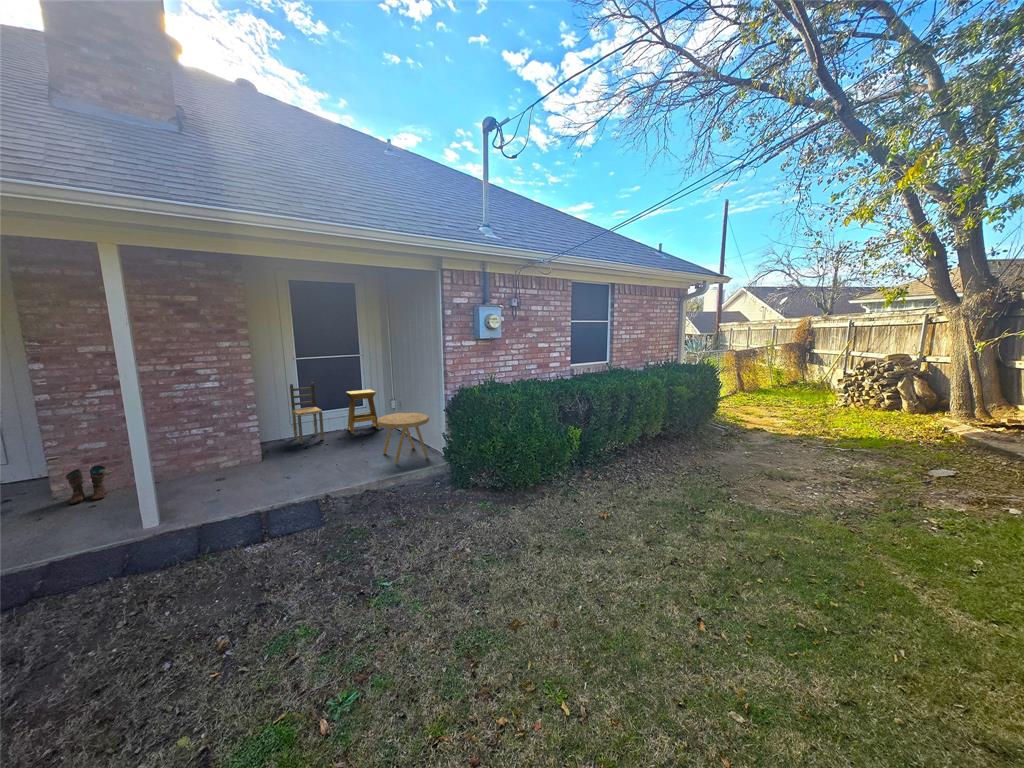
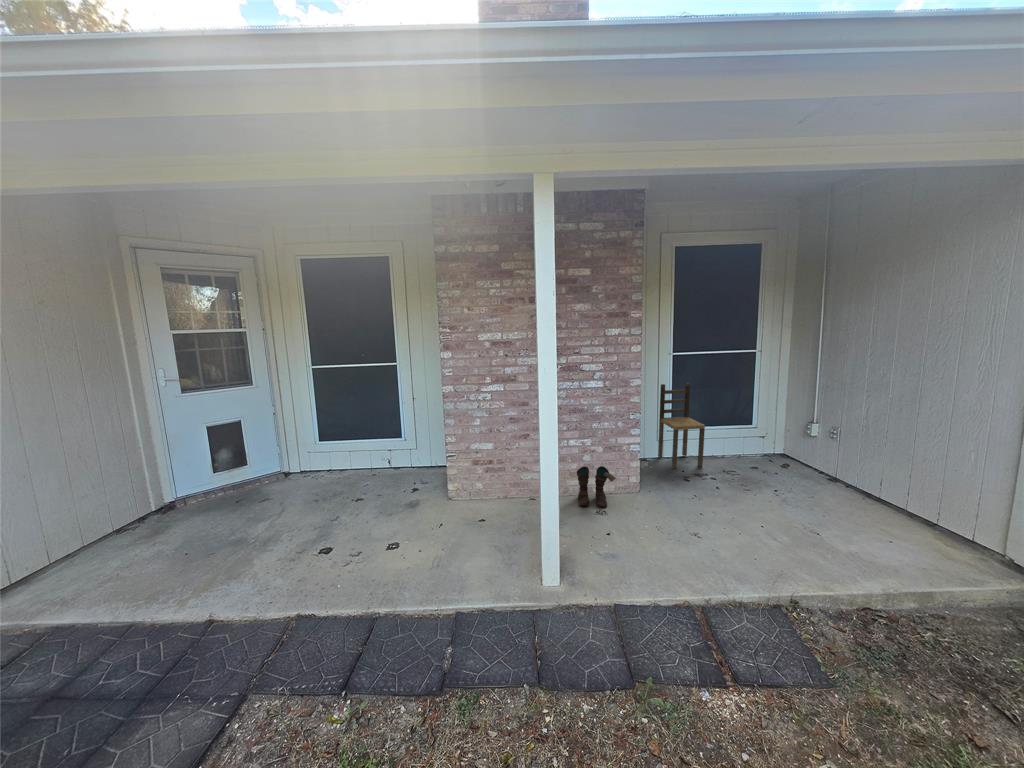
stool: present [346,390,379,433] -> none [725,398,781,462]
side table: present [377,413,429,463] -> none [831,453,961,553]
boots: present [66,465,112,504] -> present [577,466,616,507]

